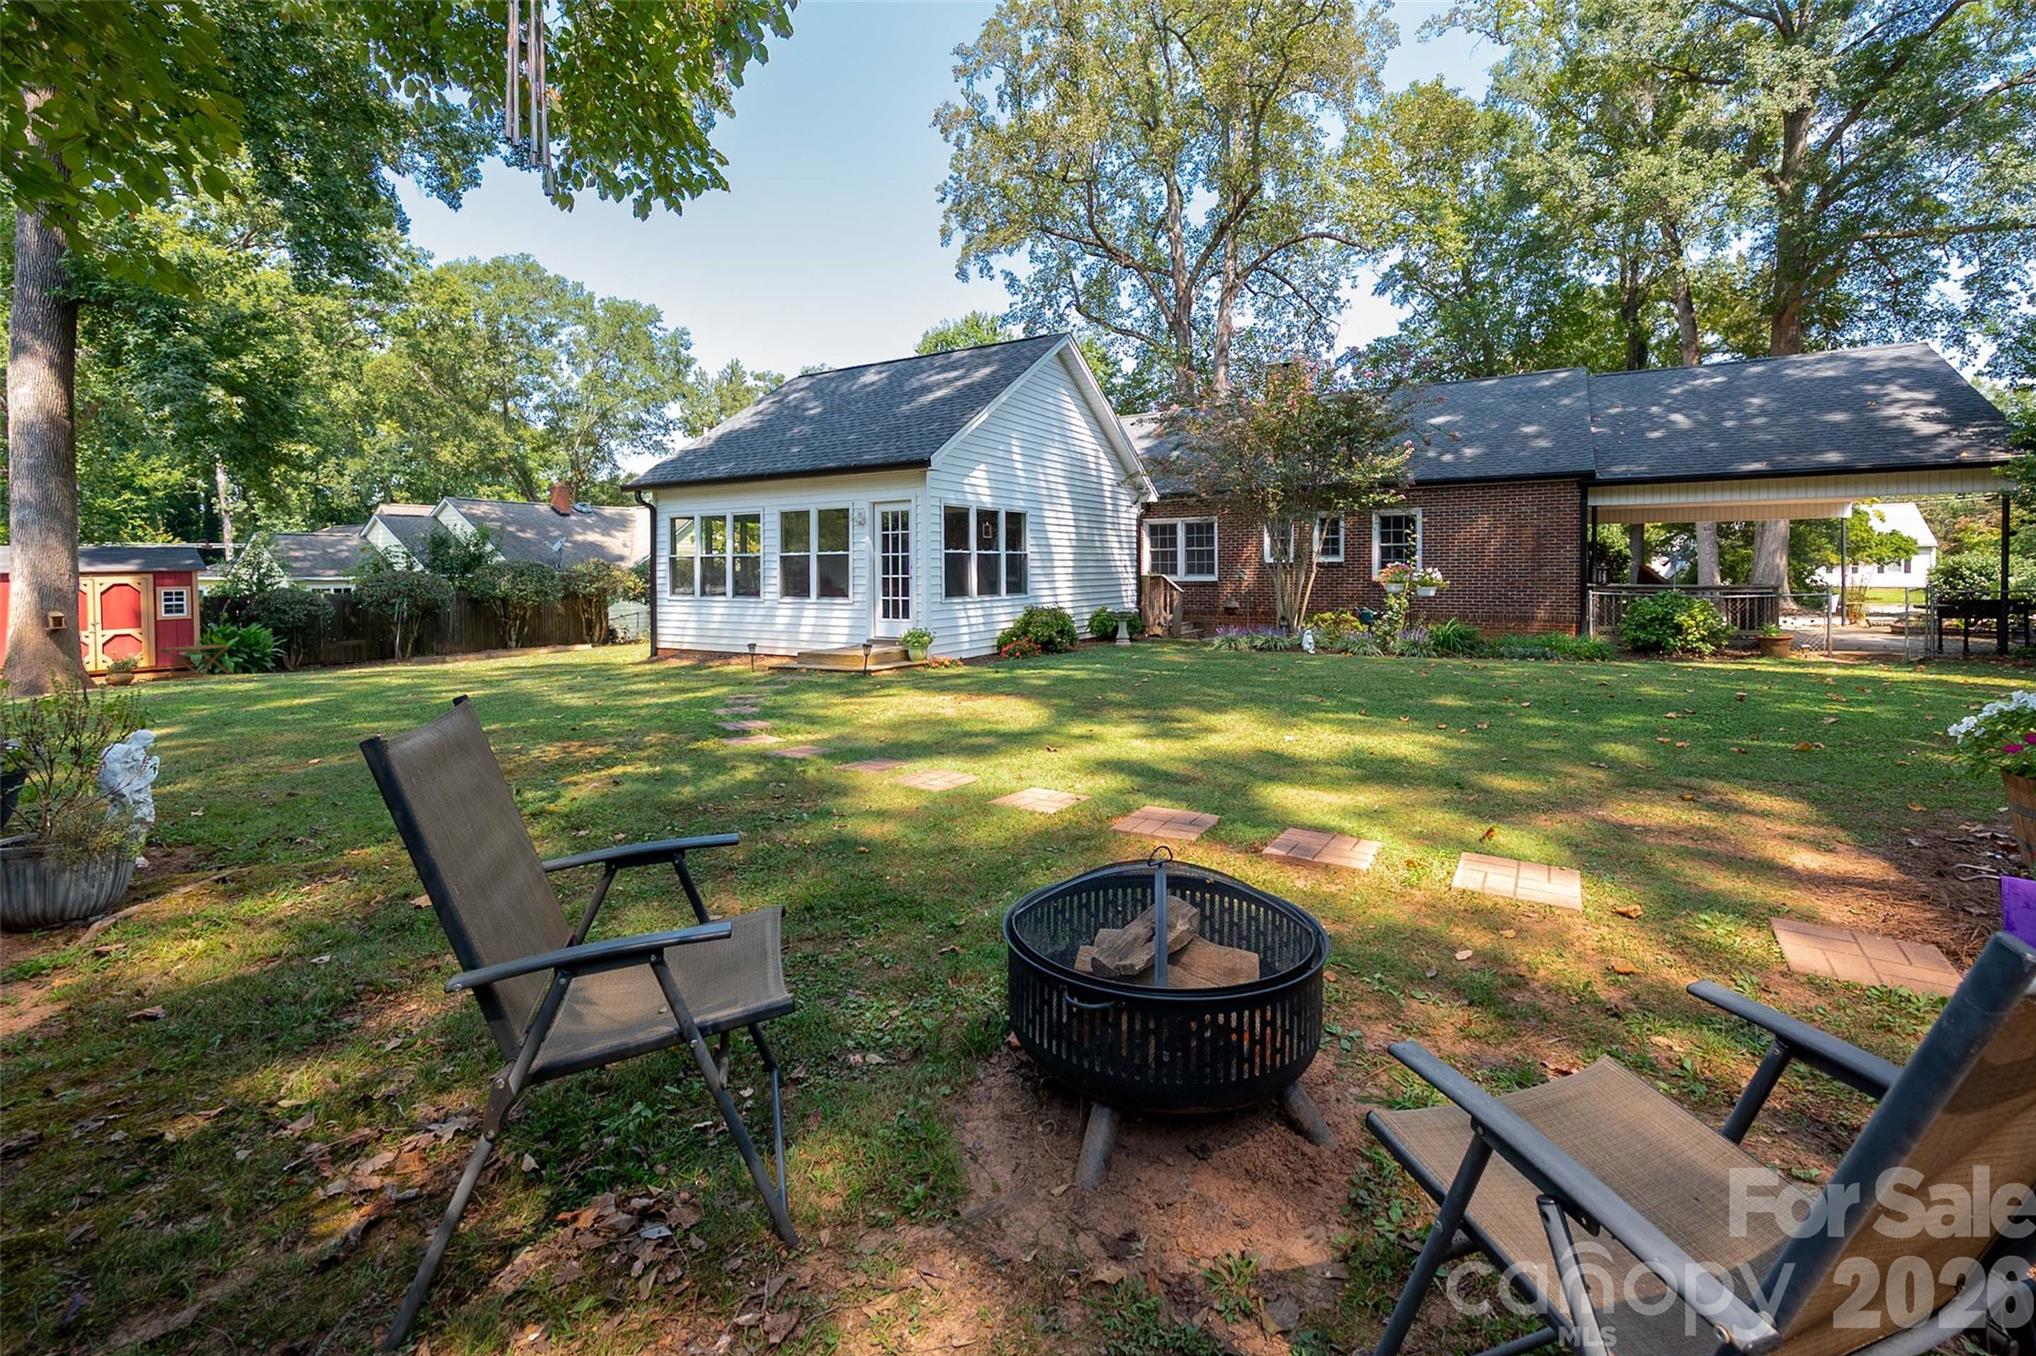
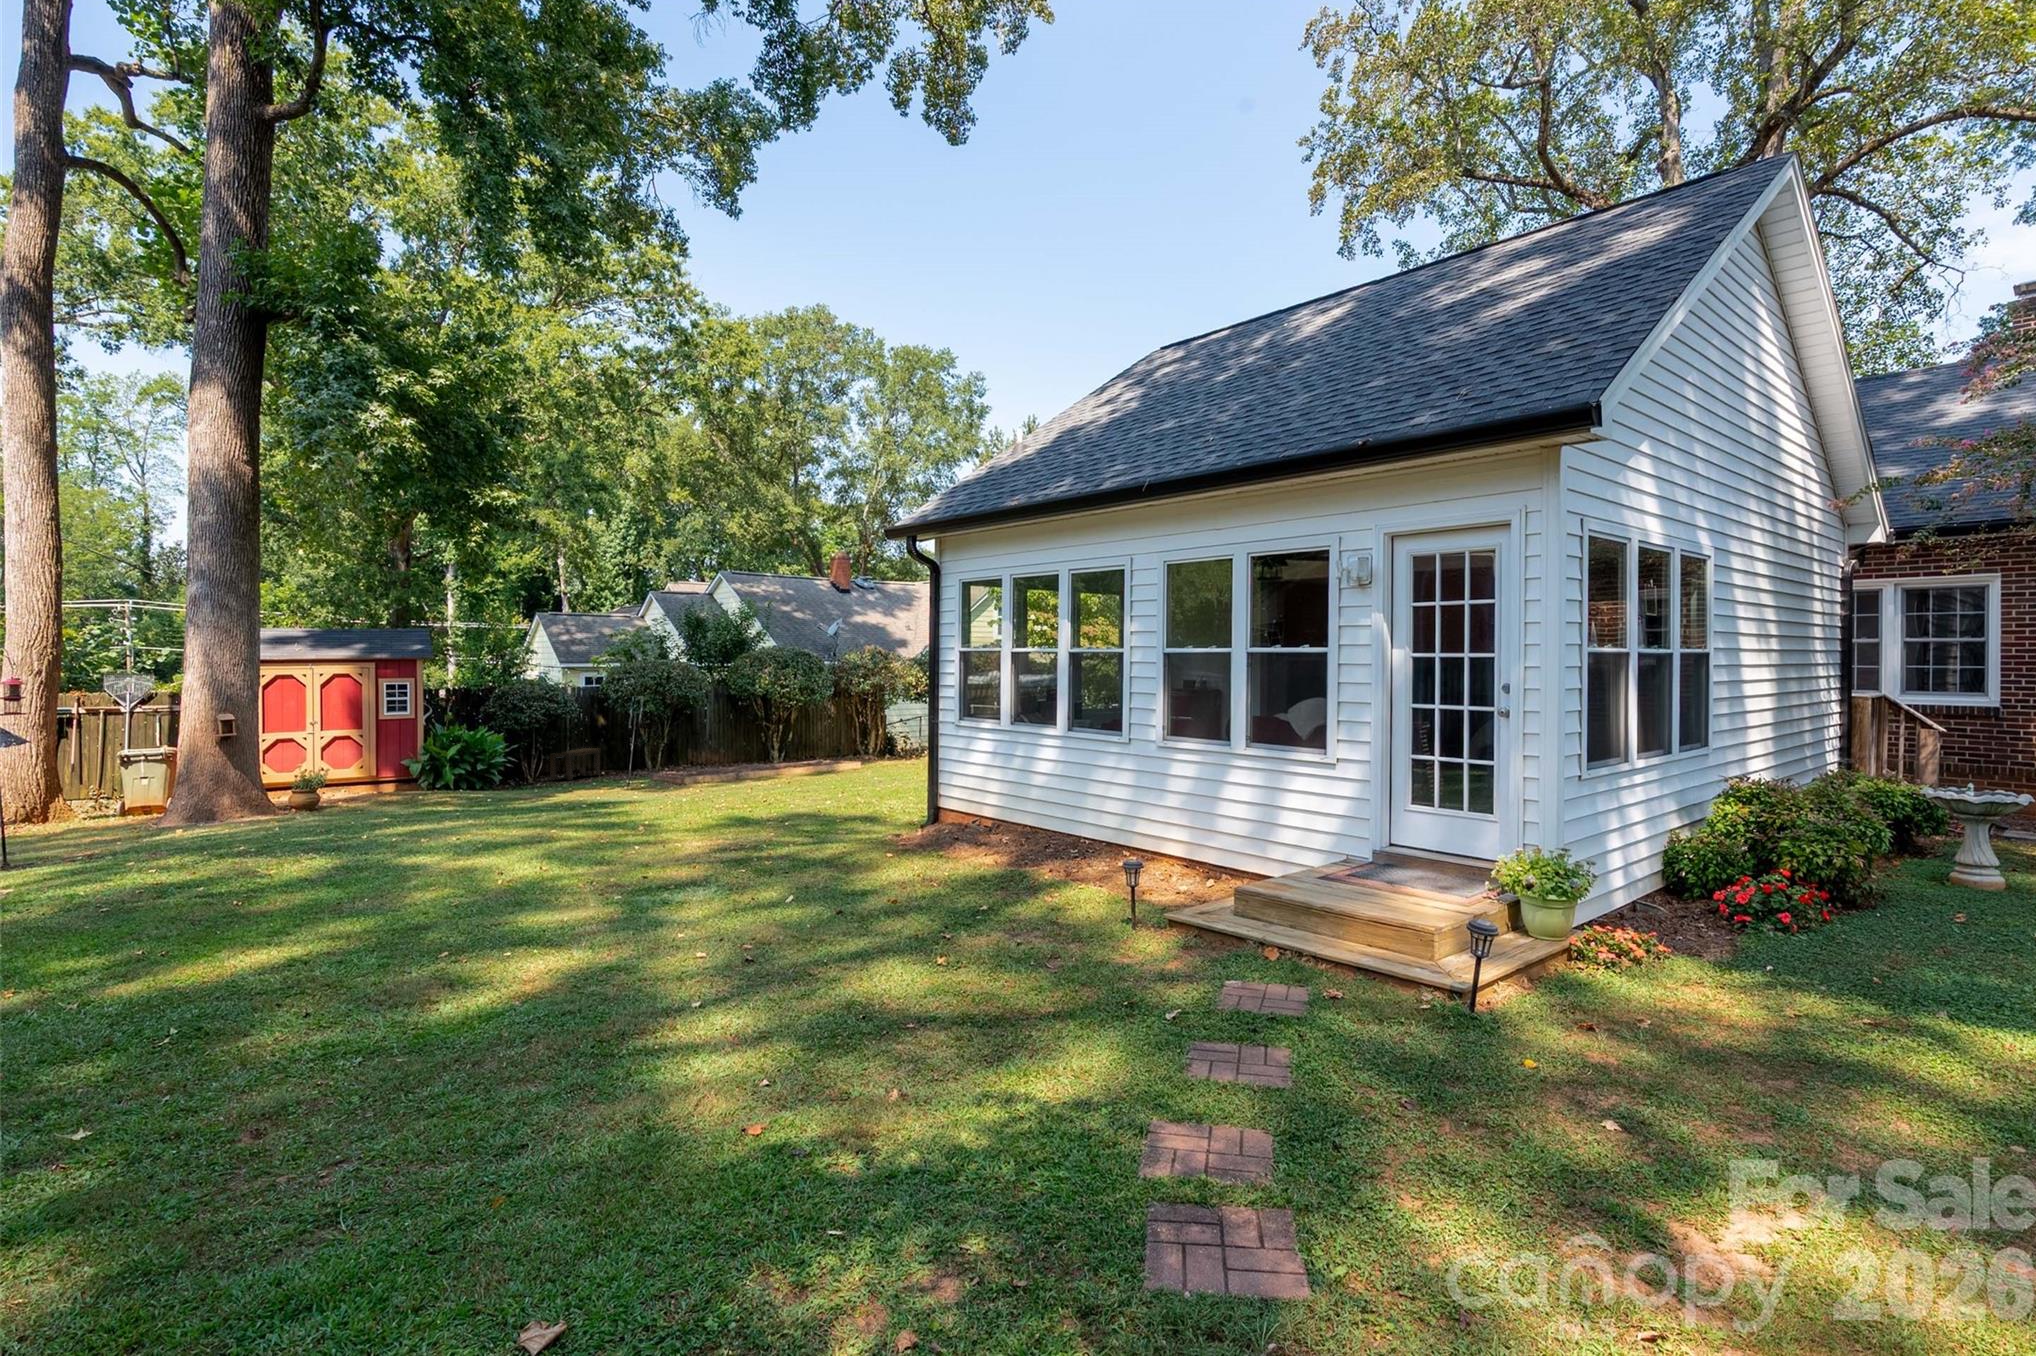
side table: present [160,645,230,677] -> none [359,755,441,798]

